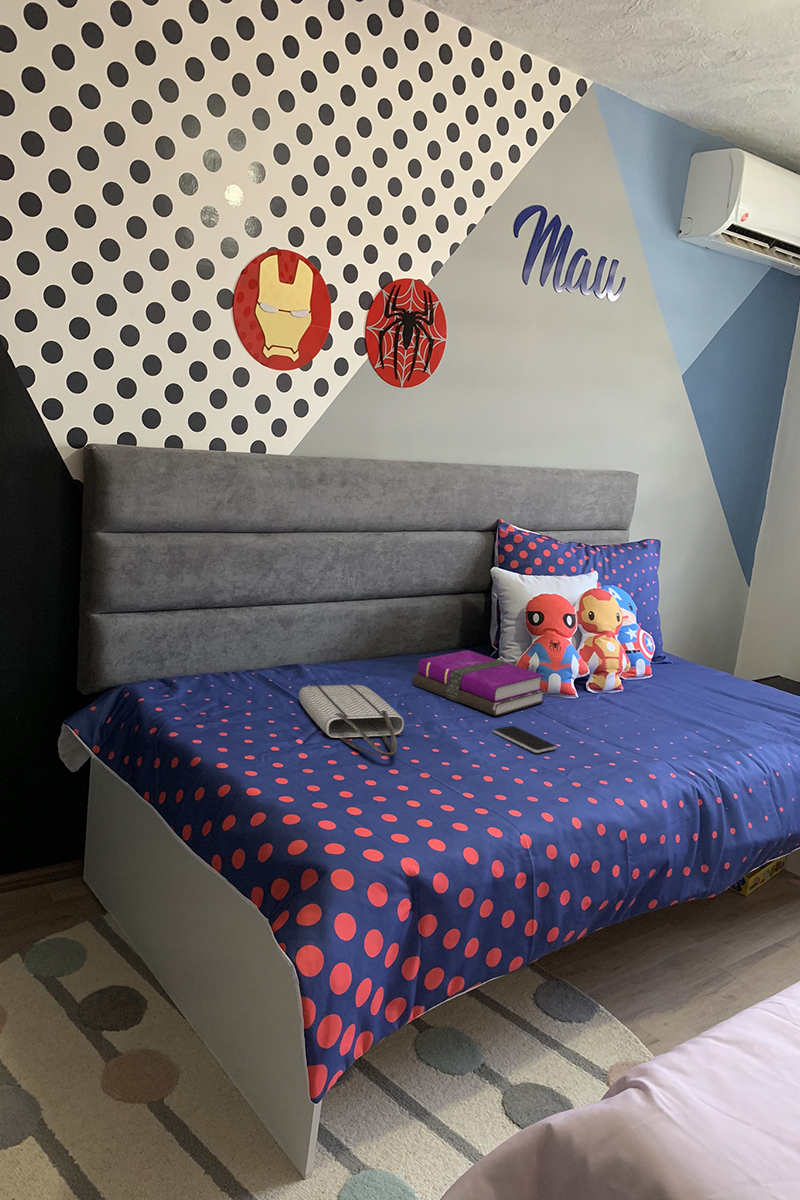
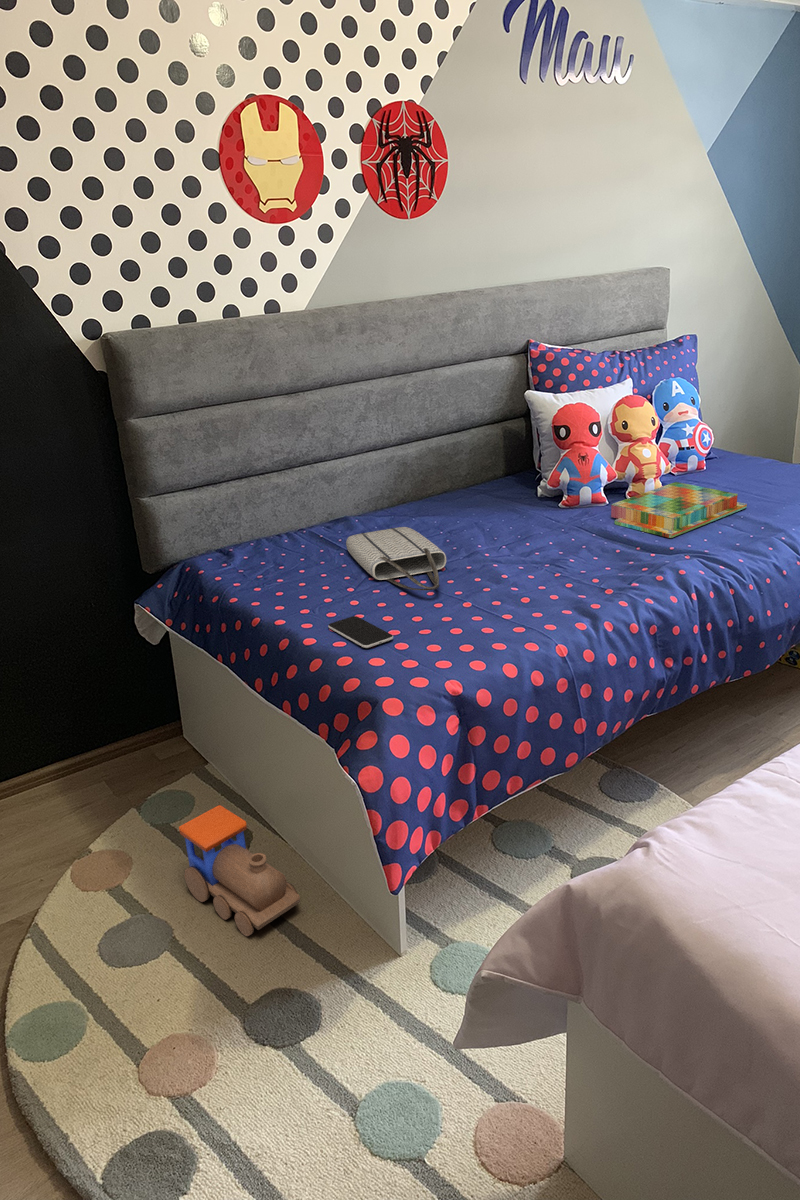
notebook: present [413,650,545,716] -> none [456,477,586,538]
board game: none [569,679,702,735] -> present [611,482,747,538]
smartphone: present [493,726,556,753] -> present [328,616,393,648]
toy train: none [67,968,198,1133] -> present [179,805,300,936]

